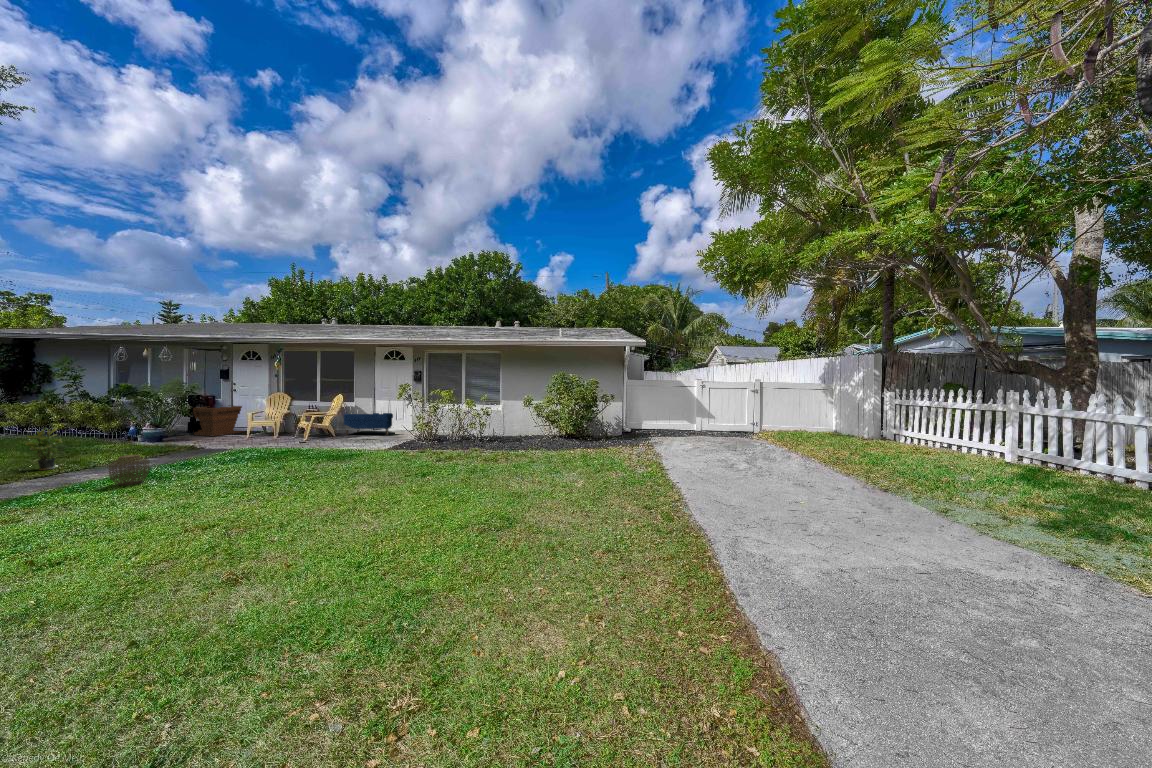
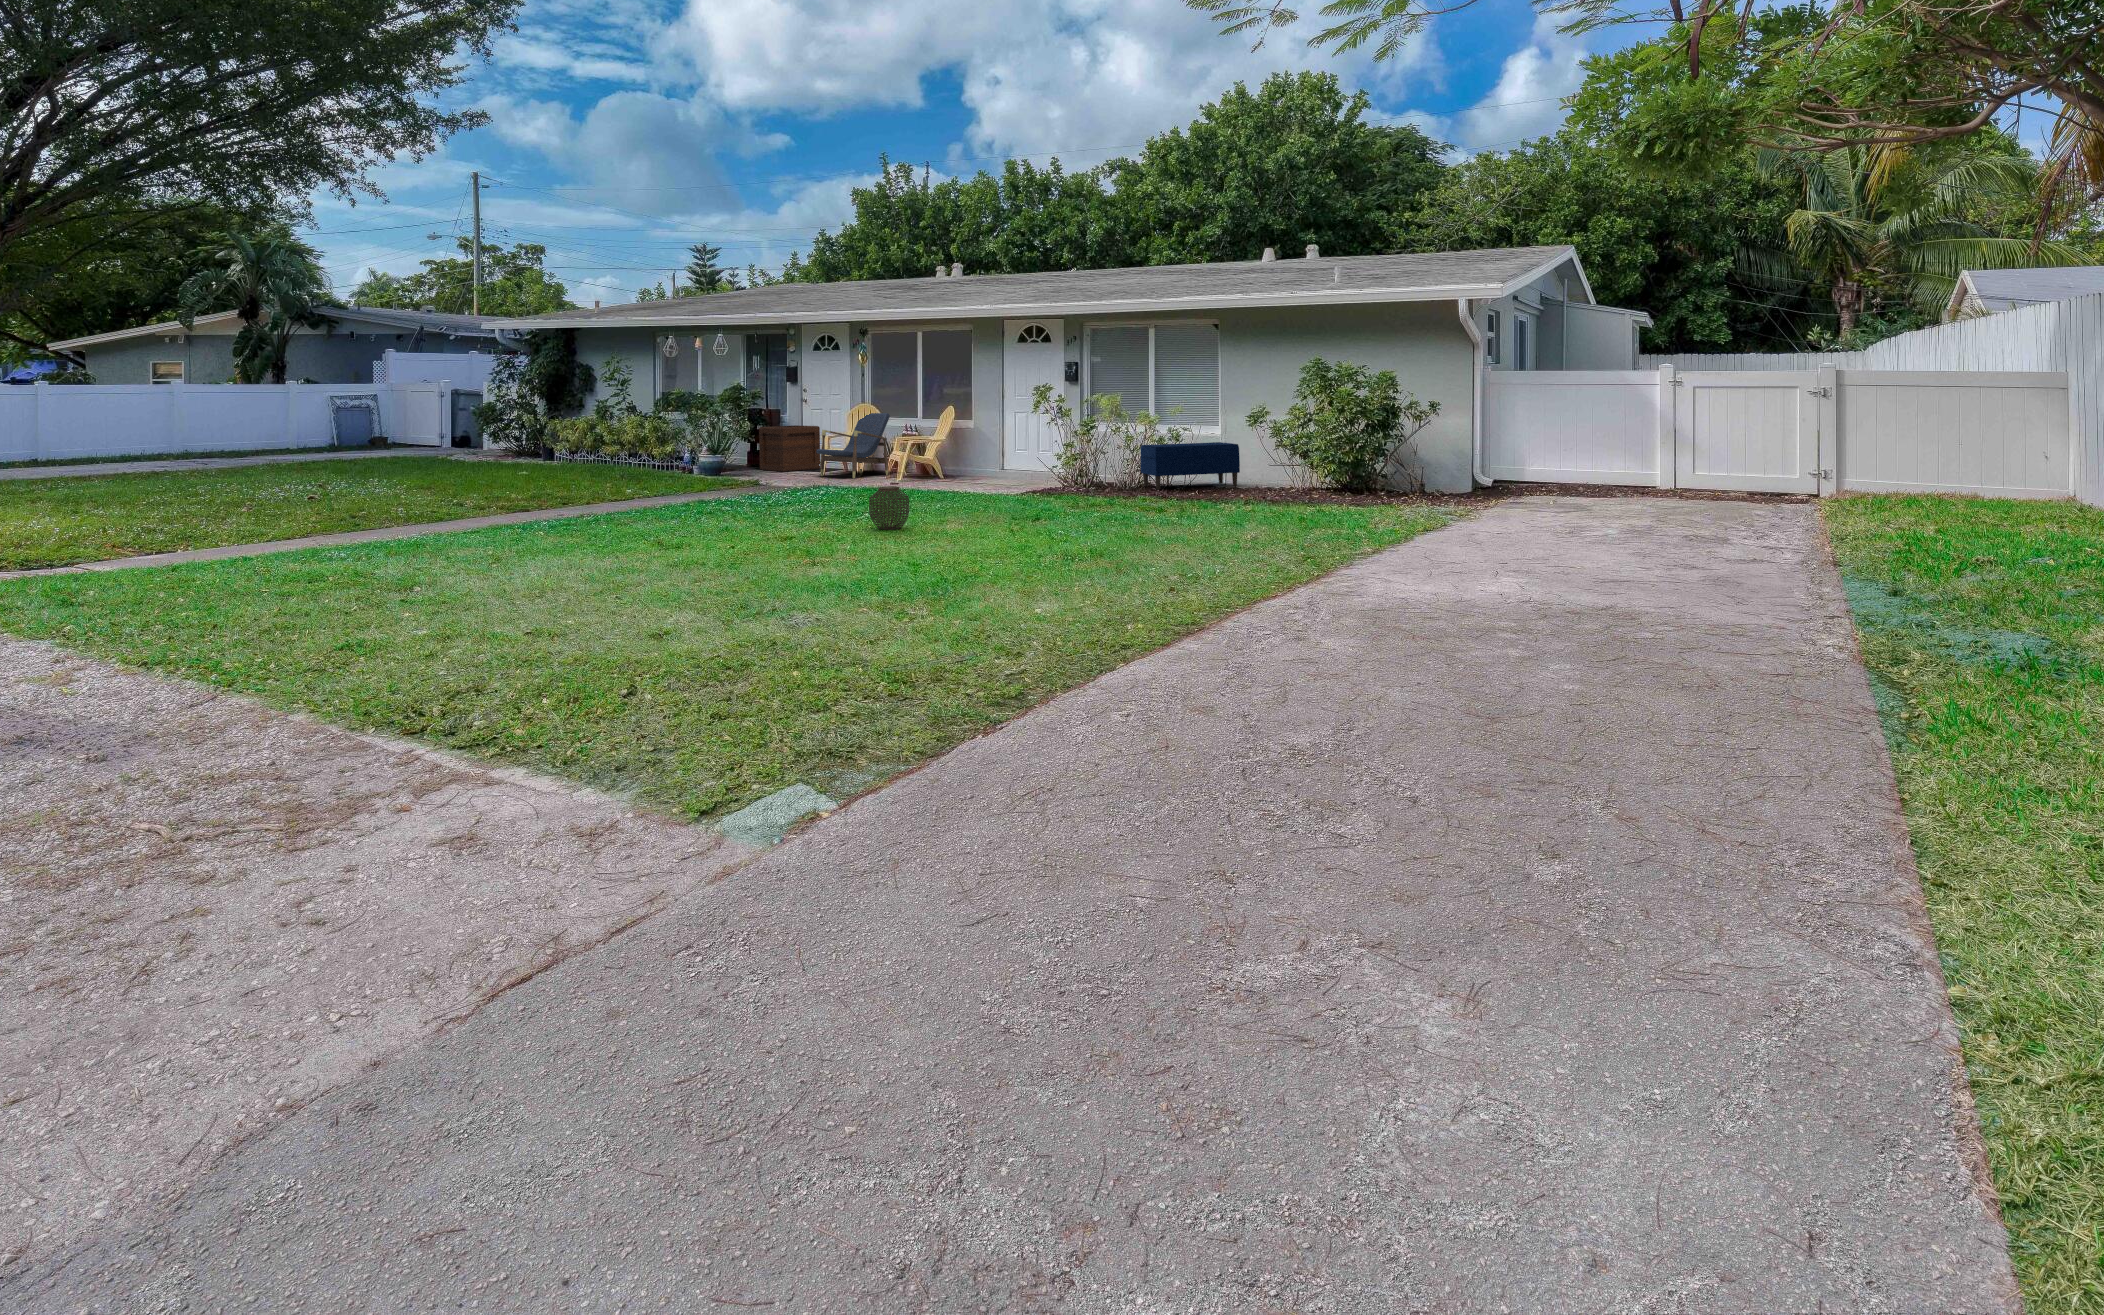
lounge chair: none [240,398,298,441] -> present [816,413,890,479]
bench: present [344,412,393,436] -> present [1140,442,1240,490]
potted plant: present [25,427,62,470] -> none [617,440,647,492]
woven basket: present [109,455,150,485] -> present [869,486,909,530]

